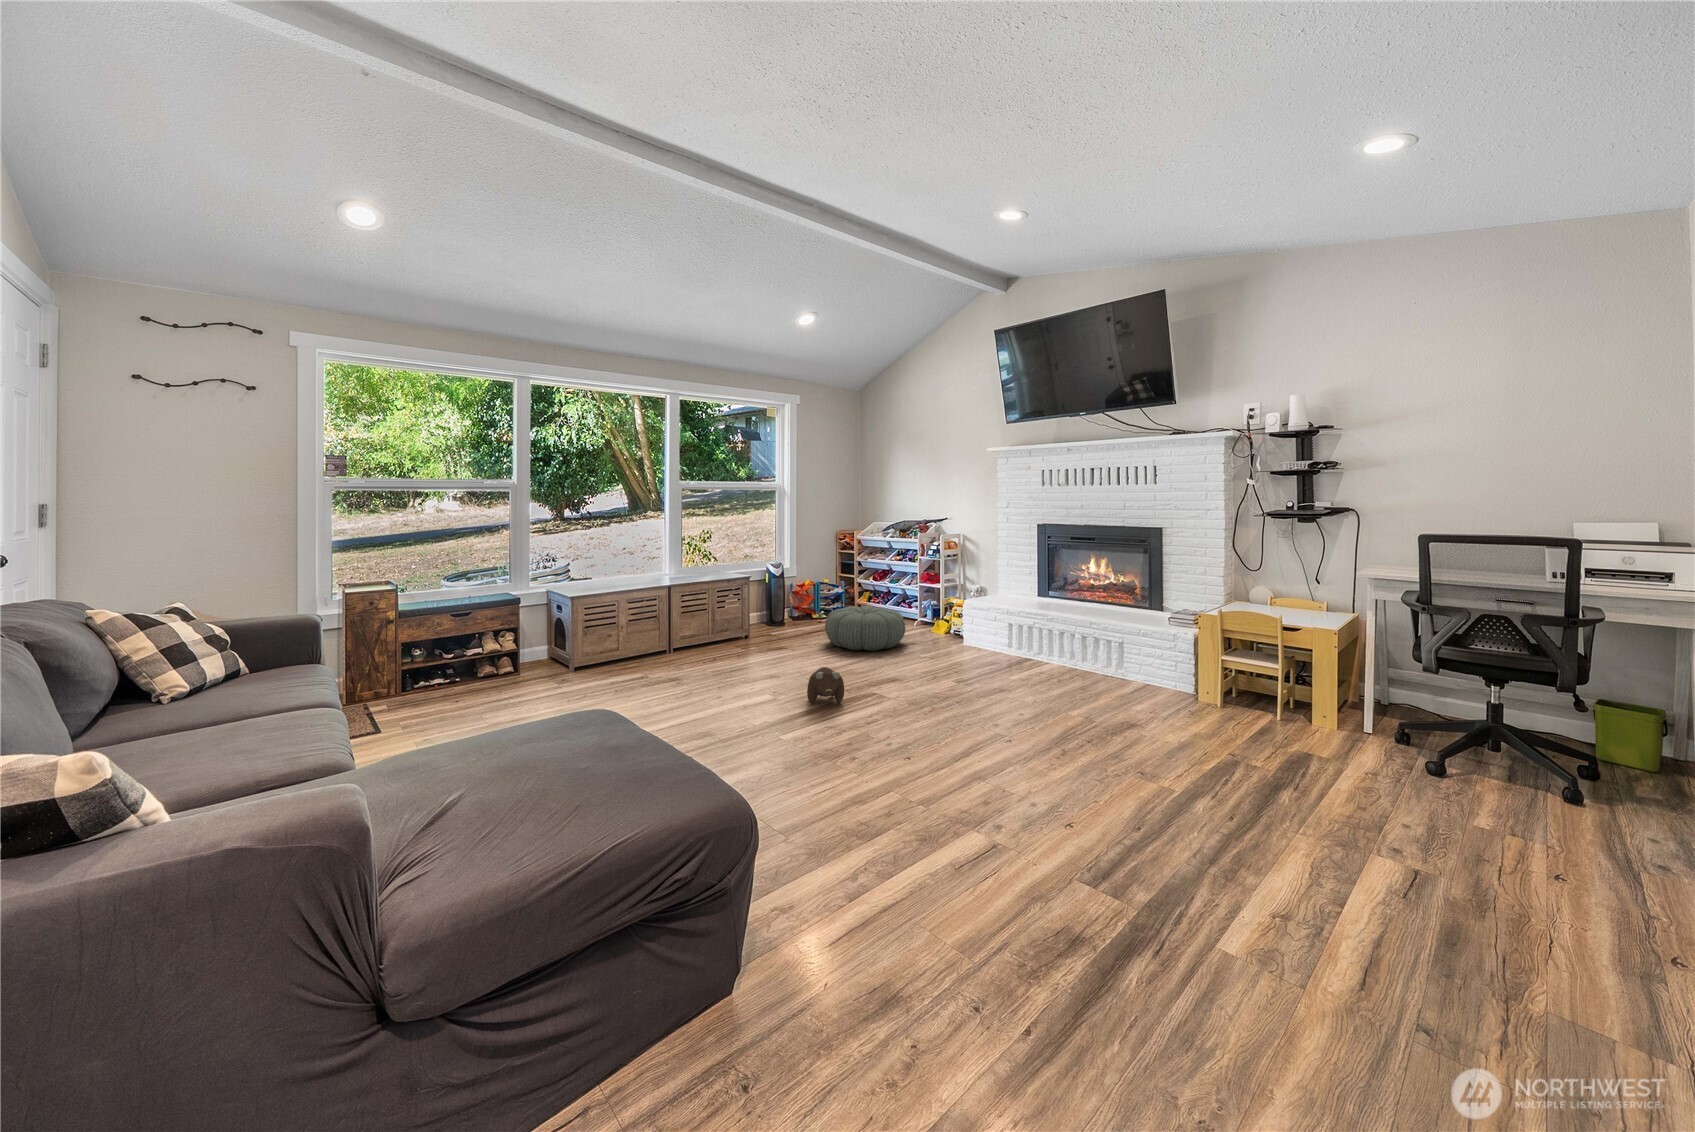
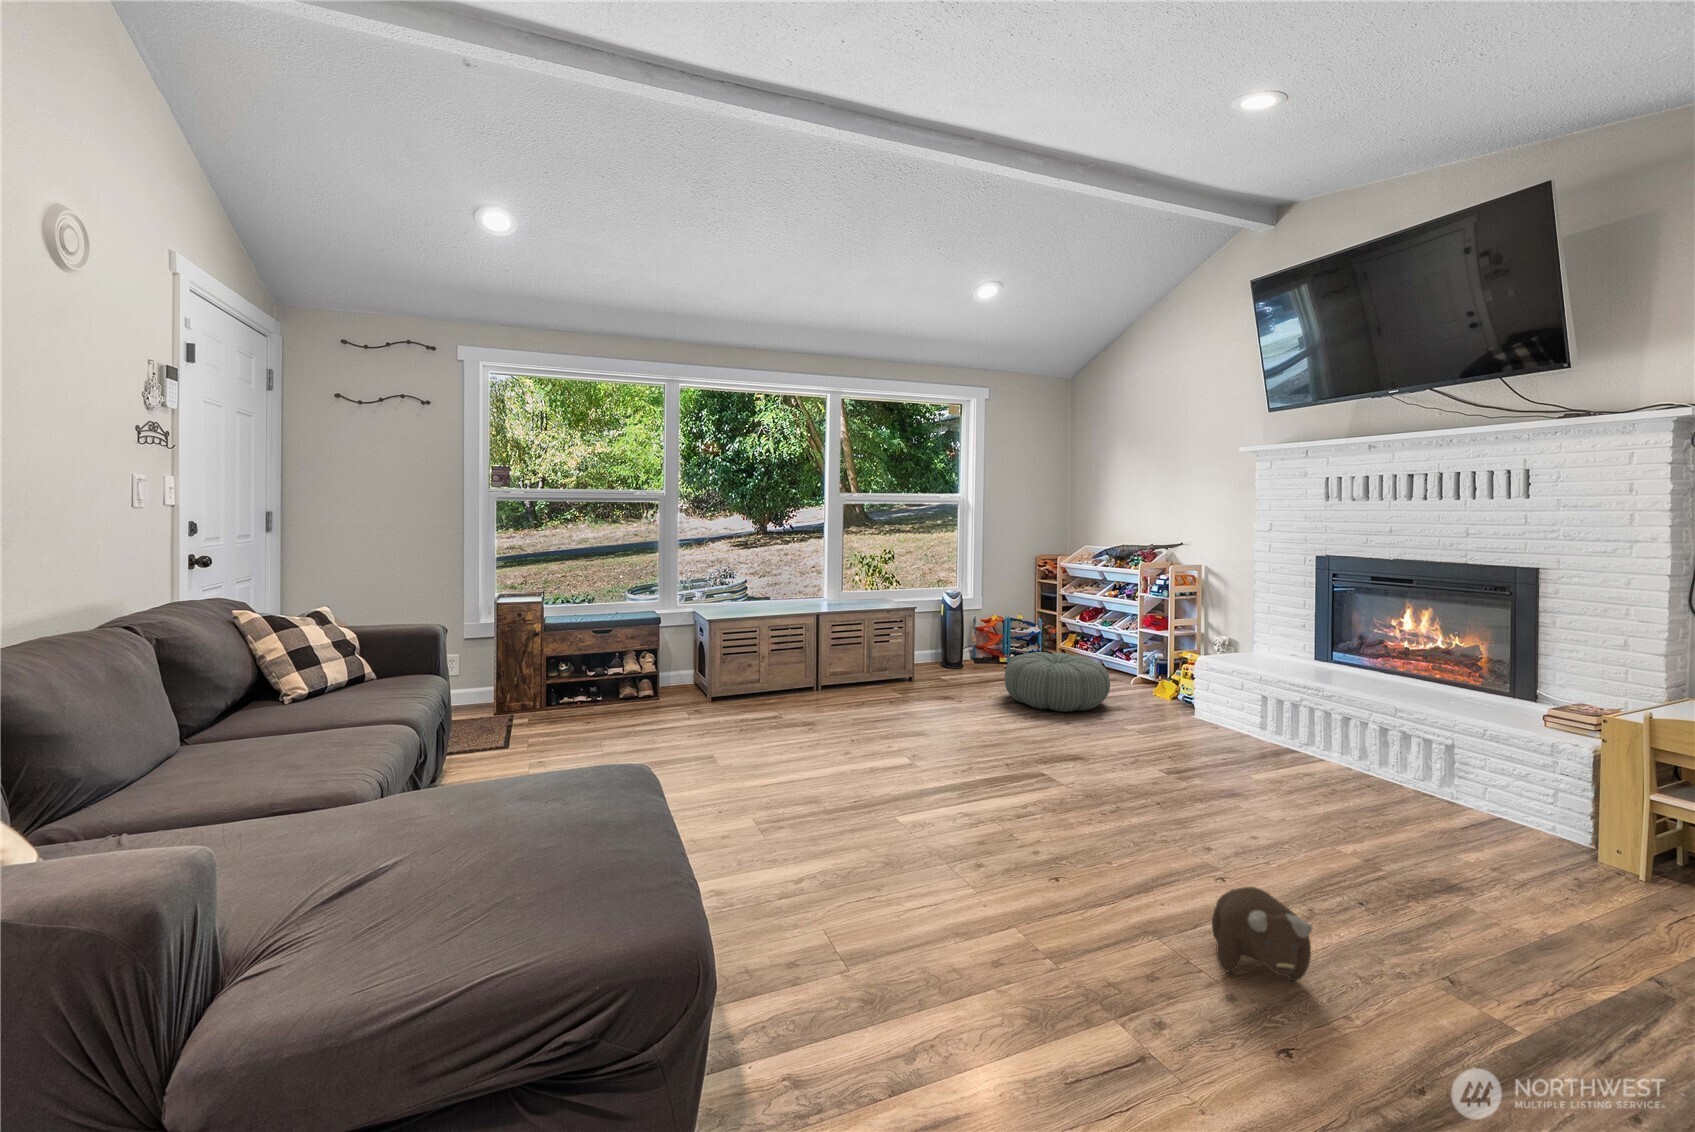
plush toy: present [807,667,844,704] -> present [1212,887,1312,981]

